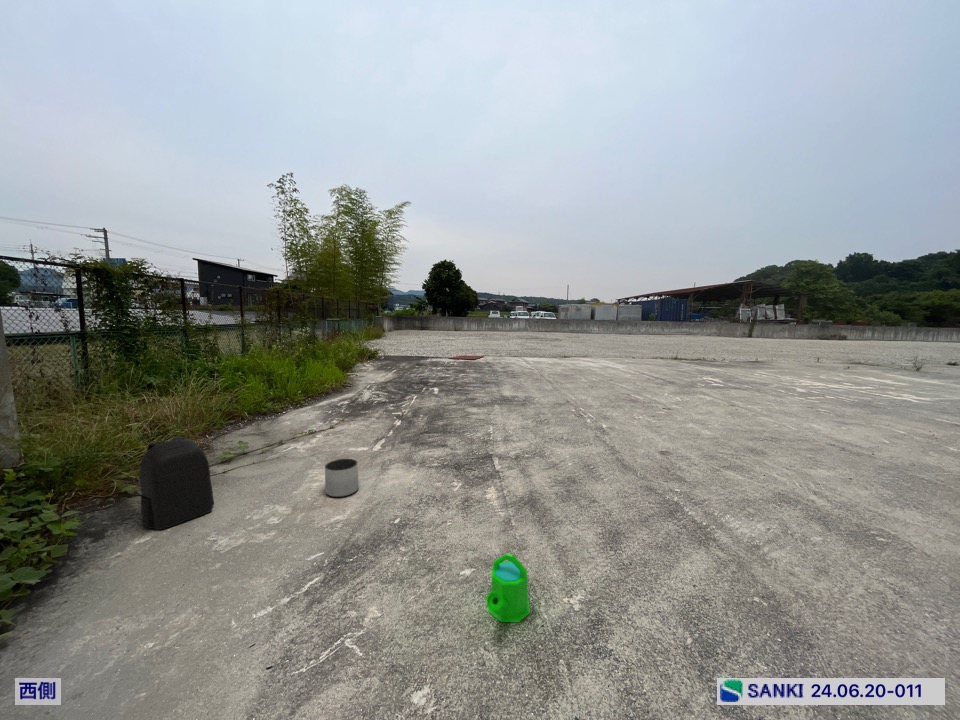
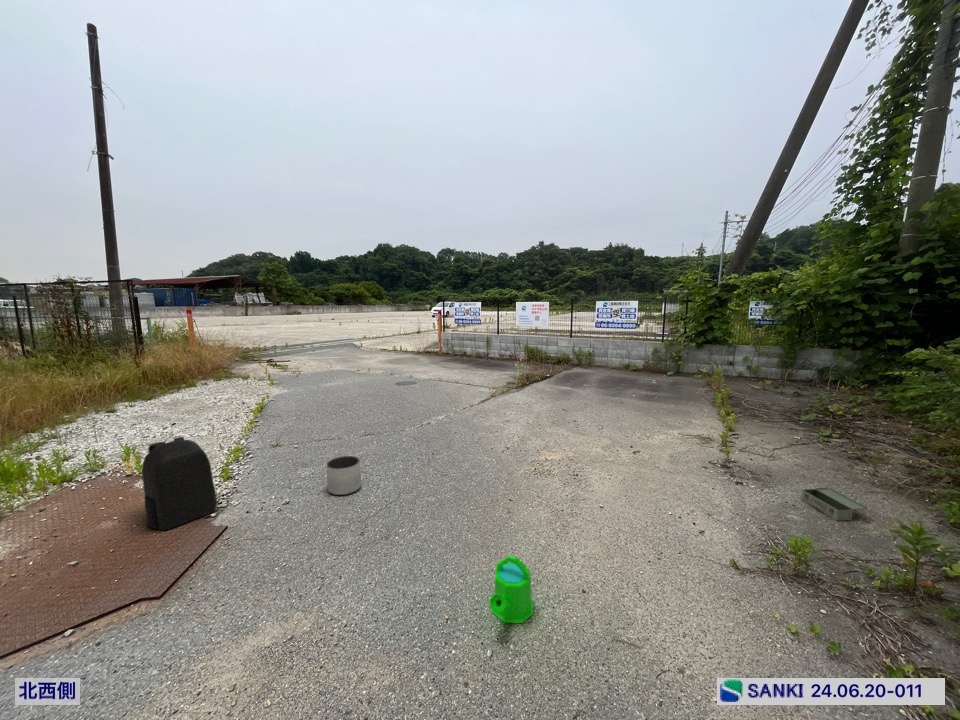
toolbox: none [790,493,855,524] -> present [801,488,867,521]

